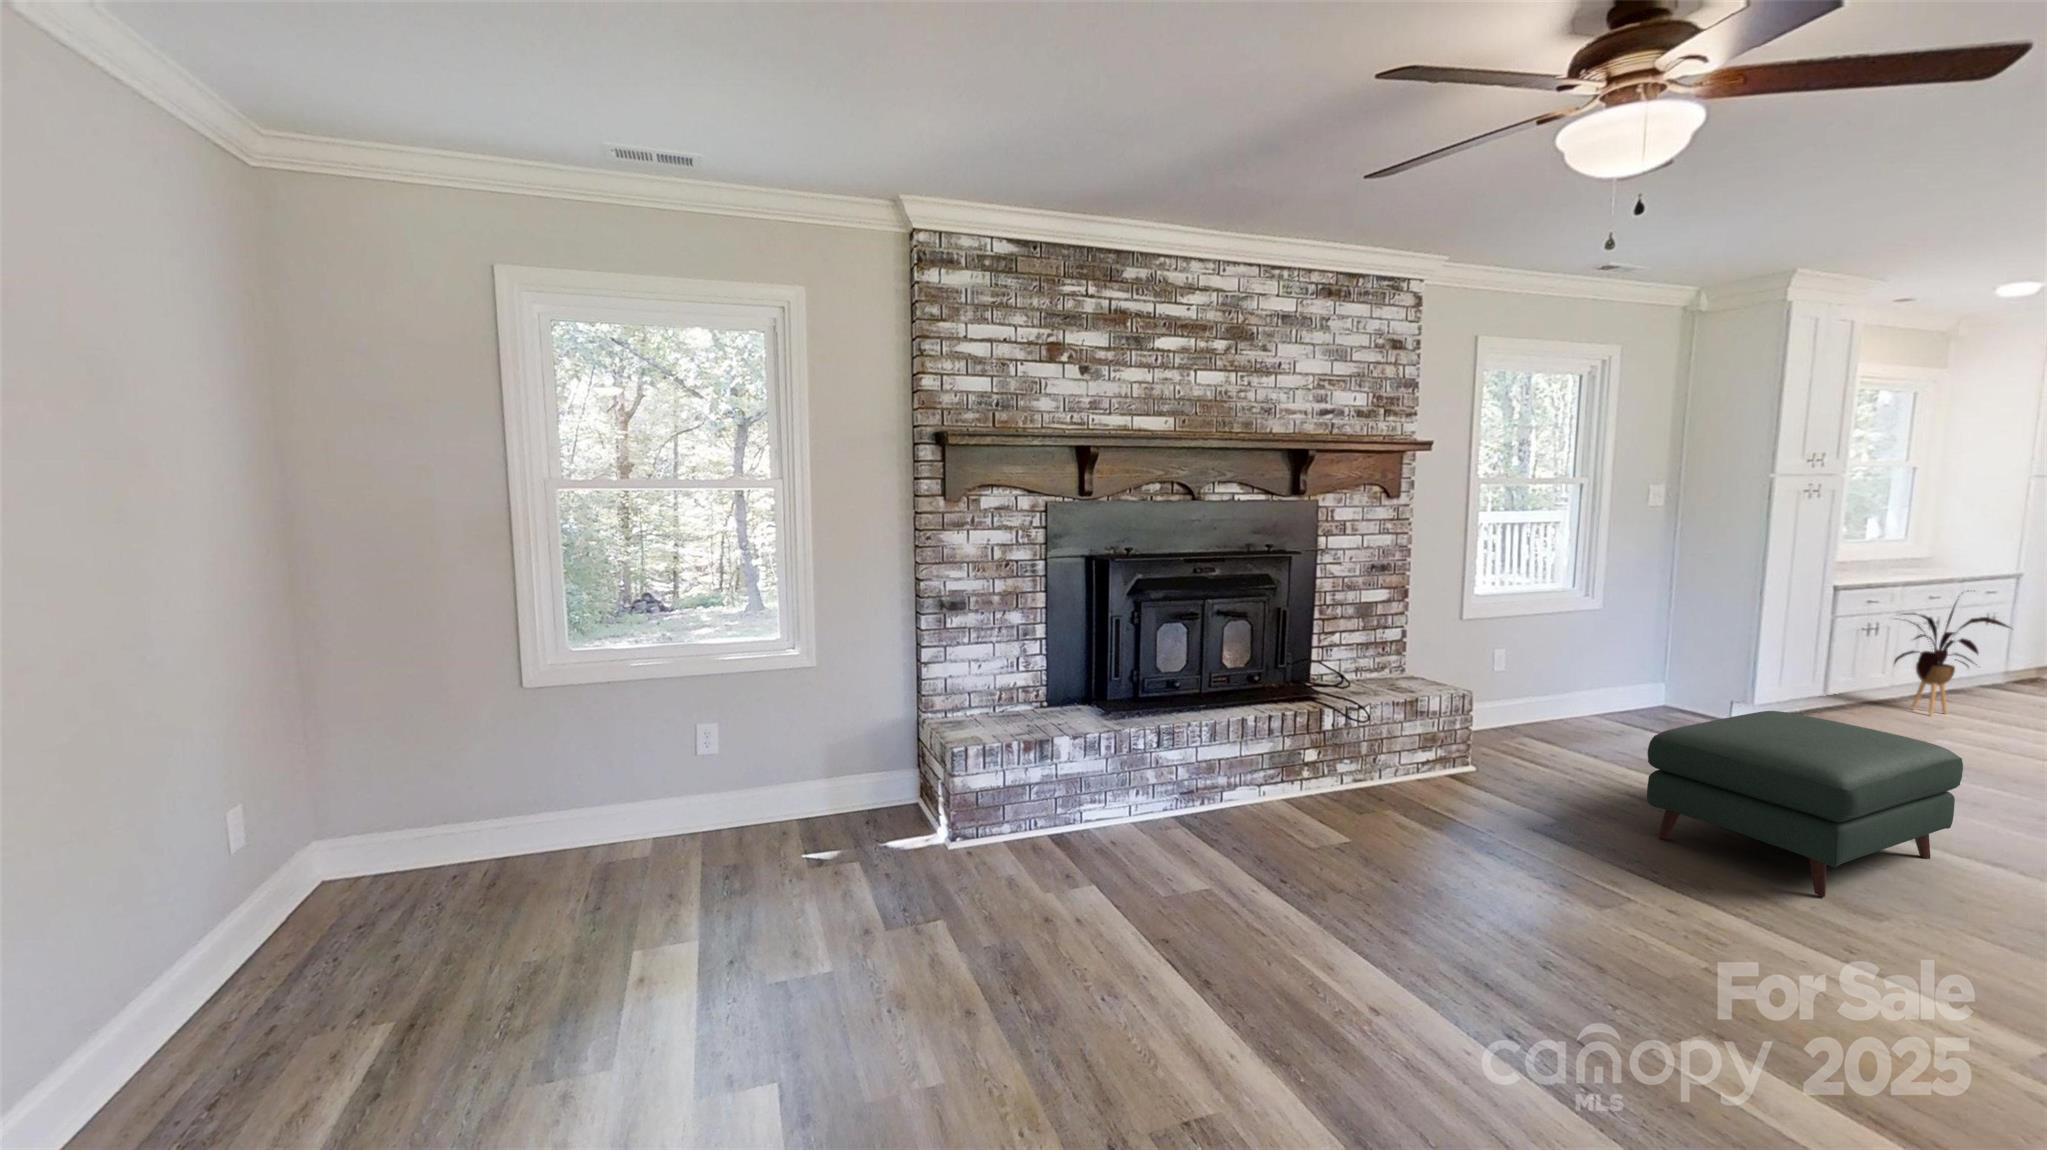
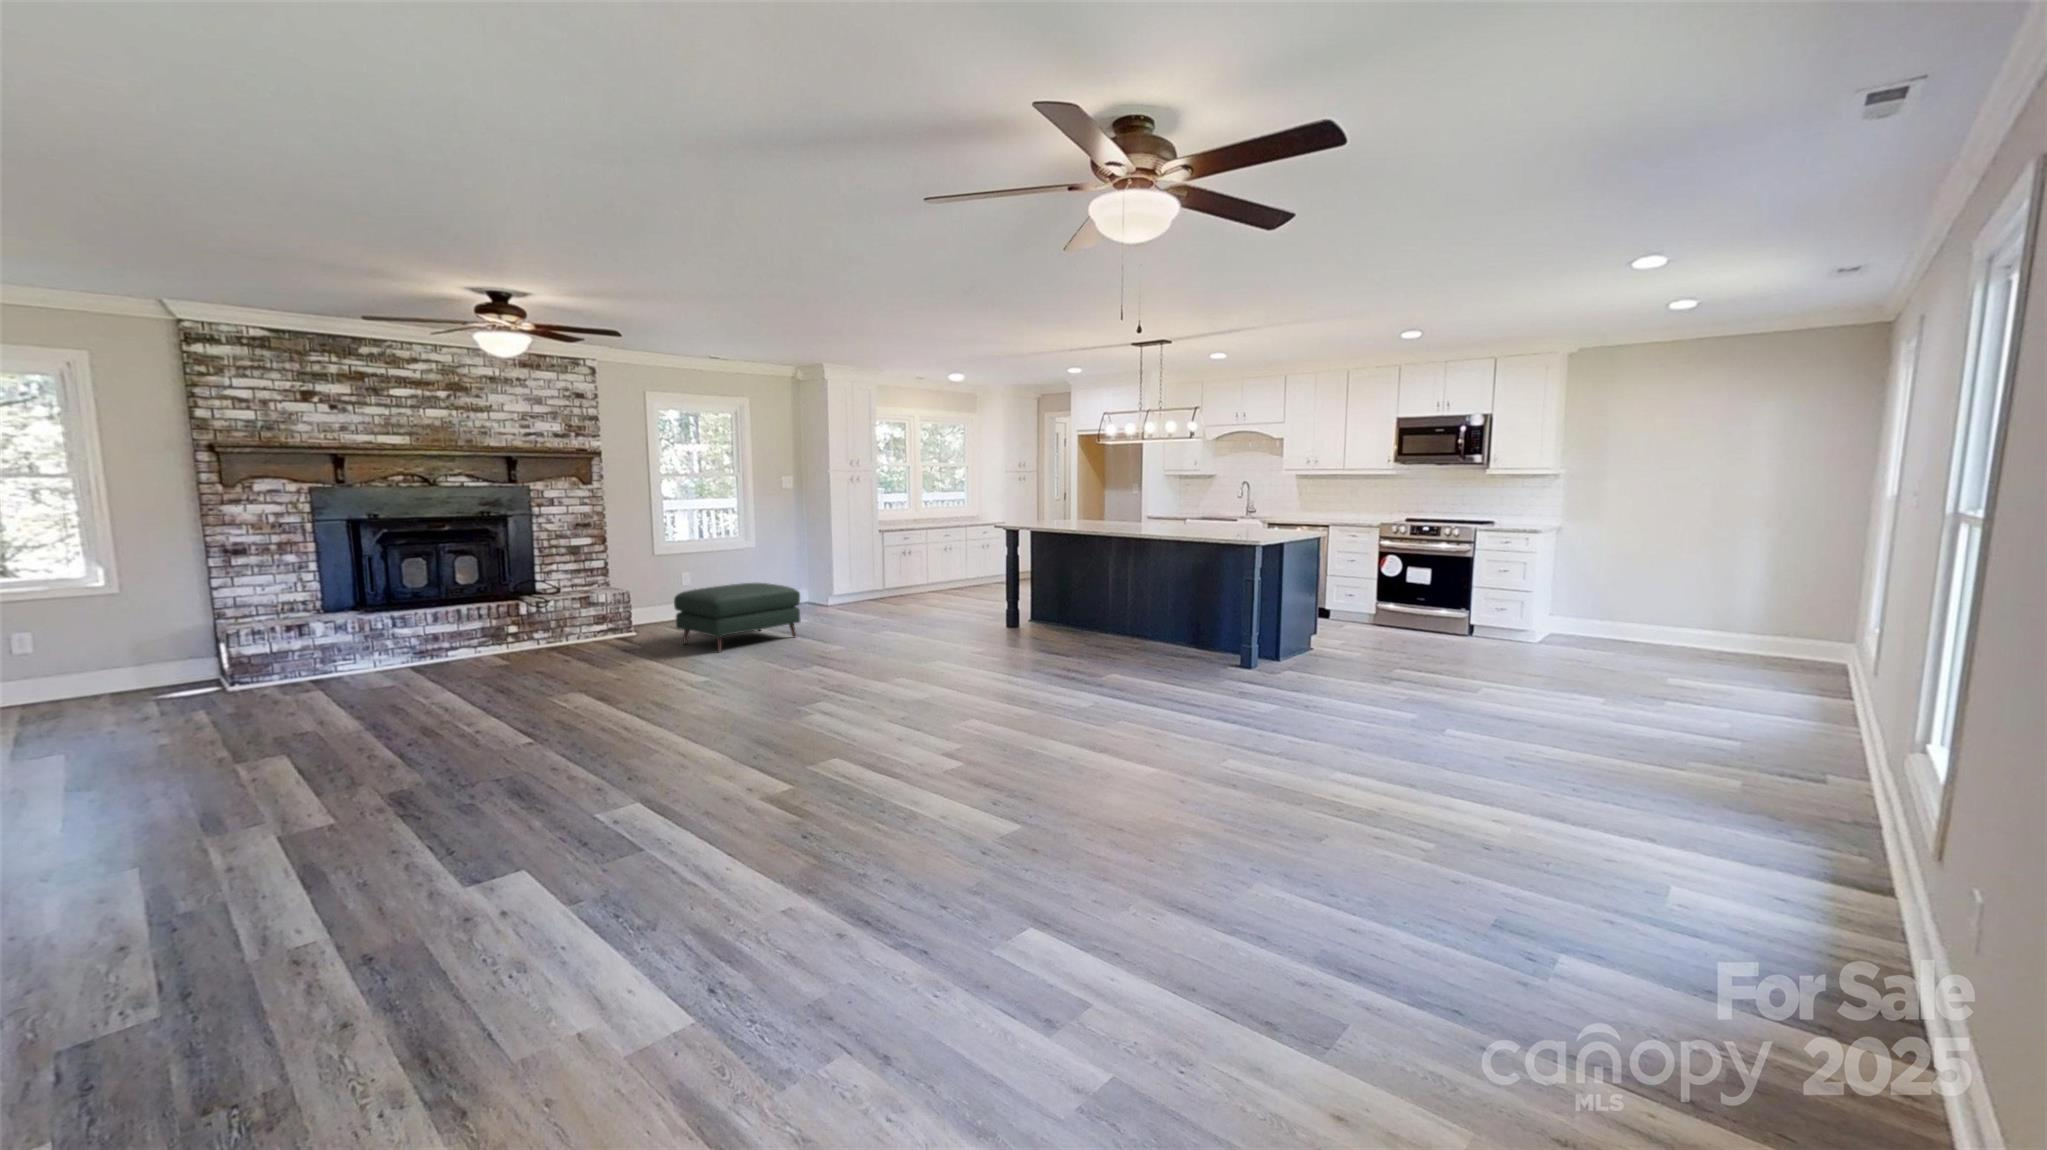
house plant: present [1894,596,2010,715] -> none [907,529,945,593]

